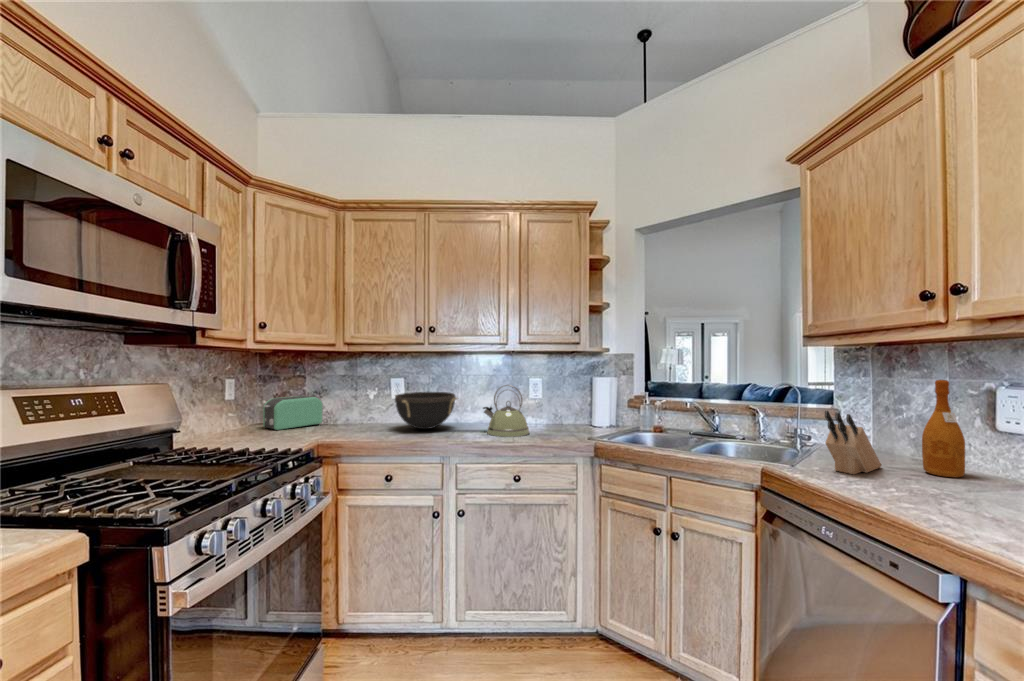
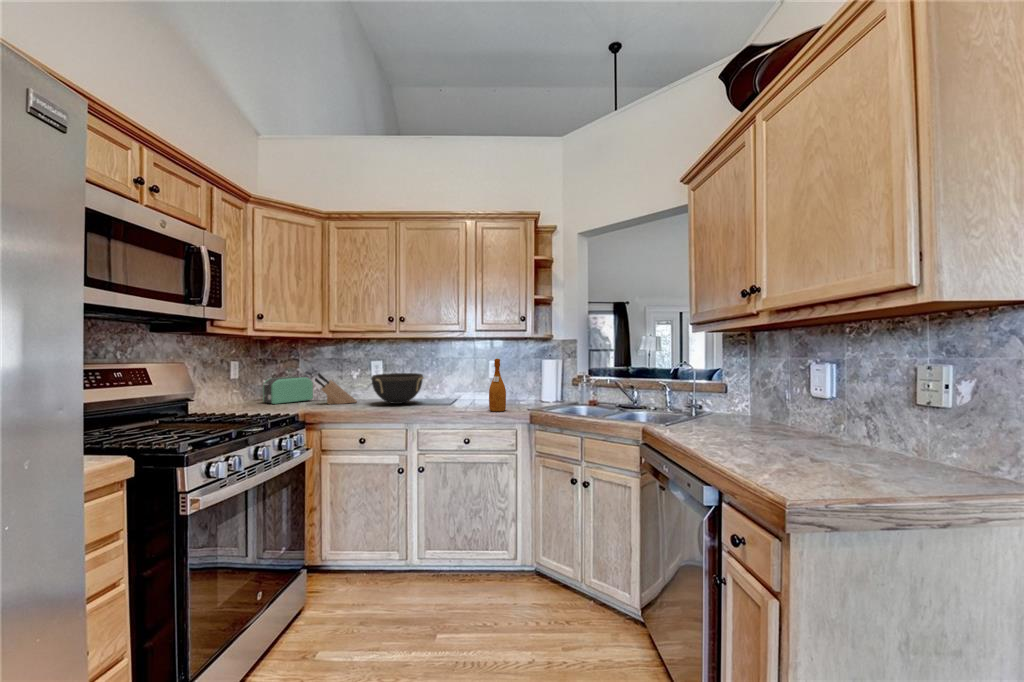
wine bottle: present [922,380,965,477] -> present [489,359,506,412]
kettle: present [483,385,529,437] -> none [444,366,483,409]
knife block: present [825,411,881,474] -> present [315,373,357,404]

